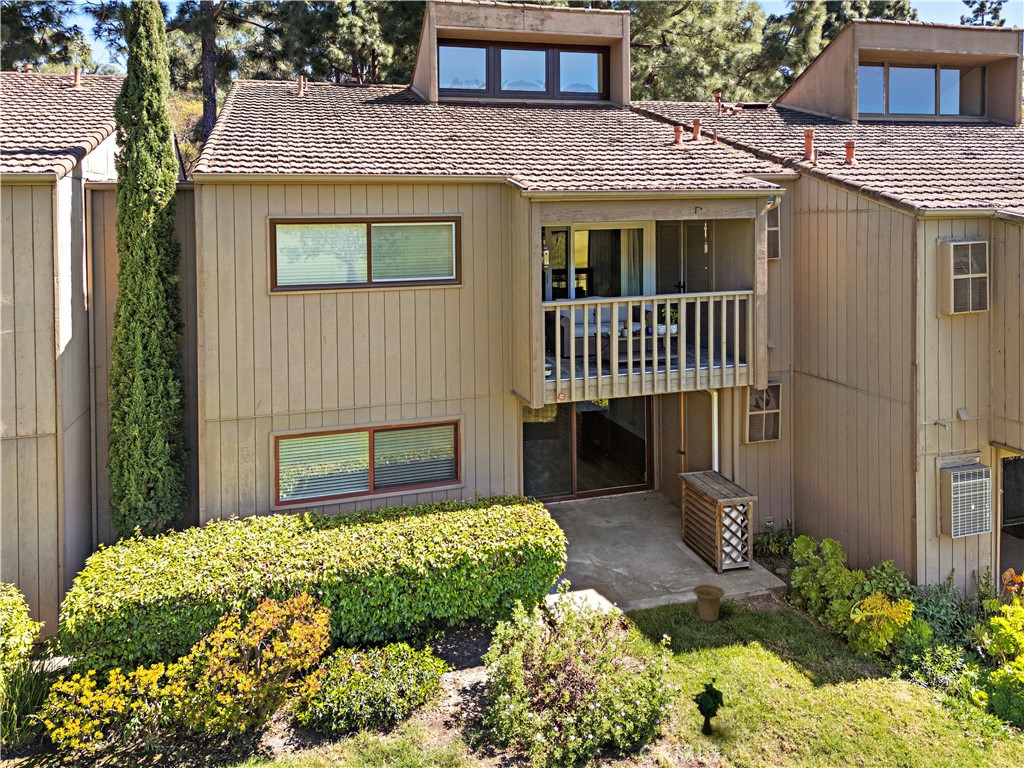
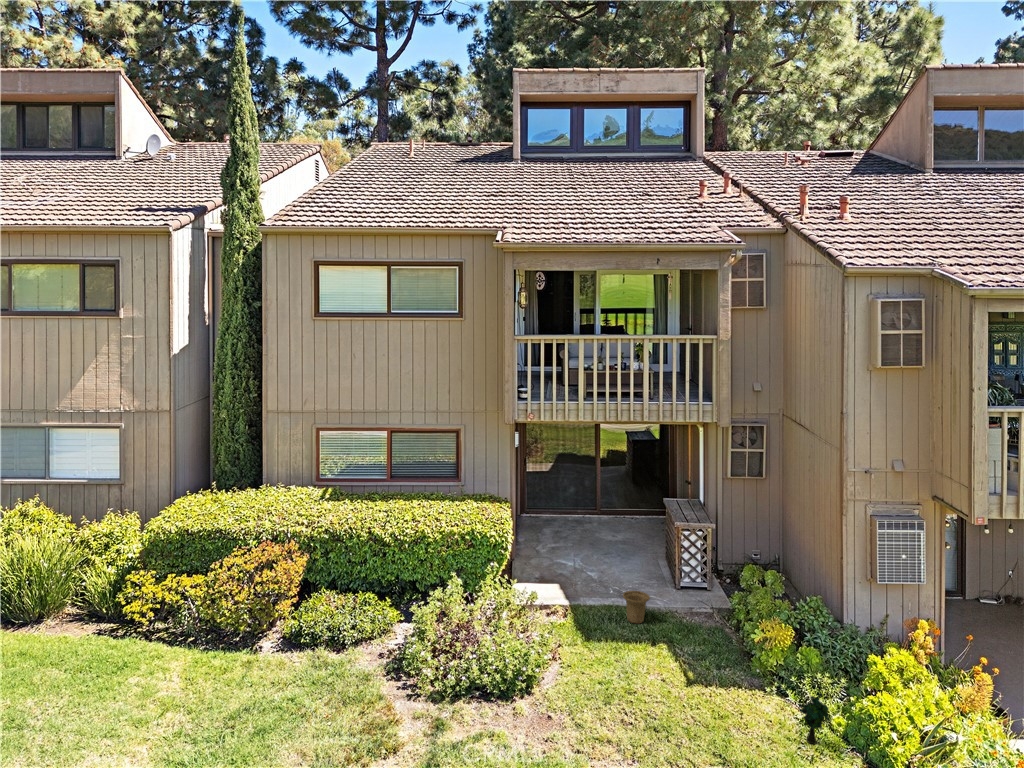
decorative plant: present [692,678,725,735] -> present [798,693,830,744]

